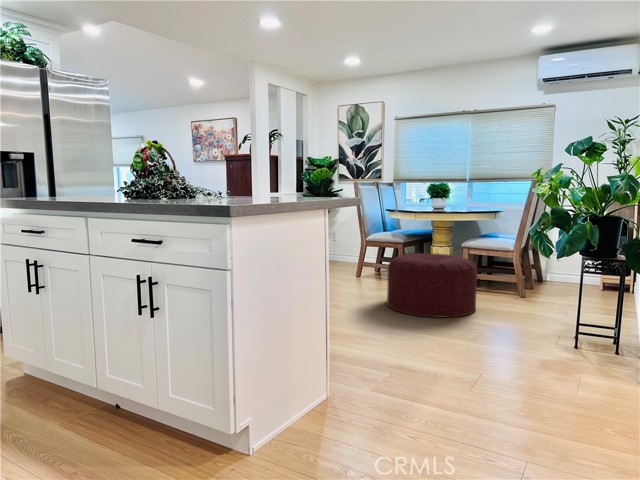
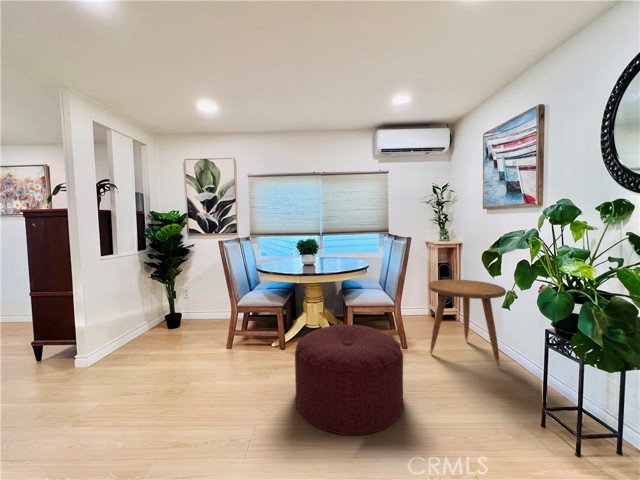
side table: none [543,231,634,319] -> present [428,280,506,368]

